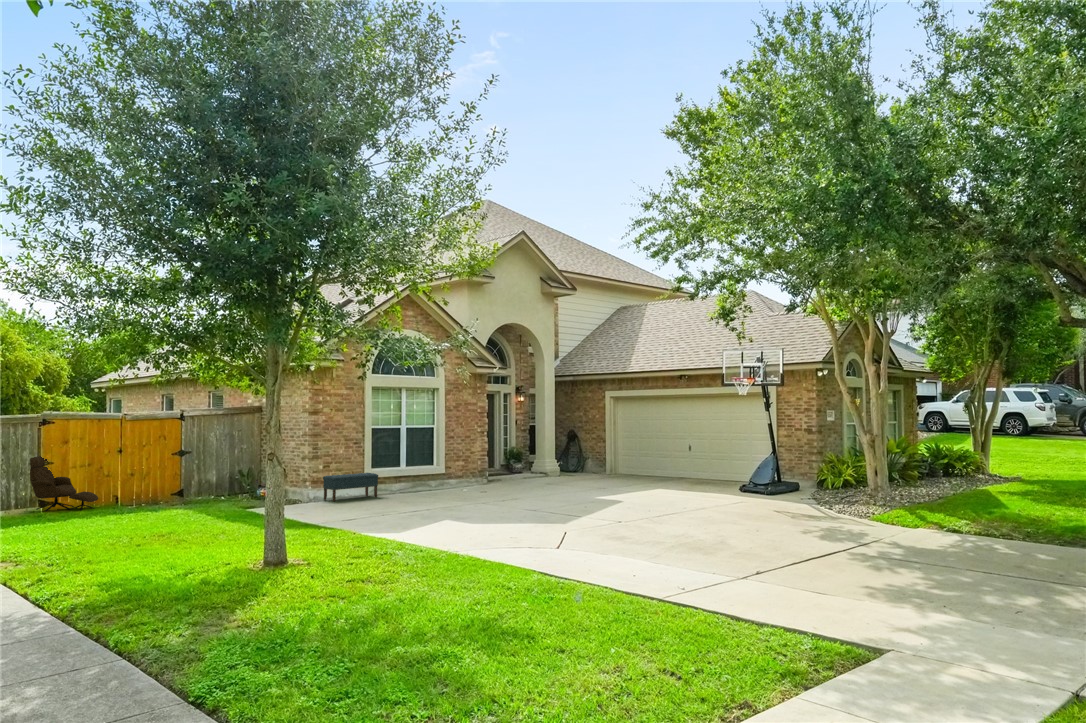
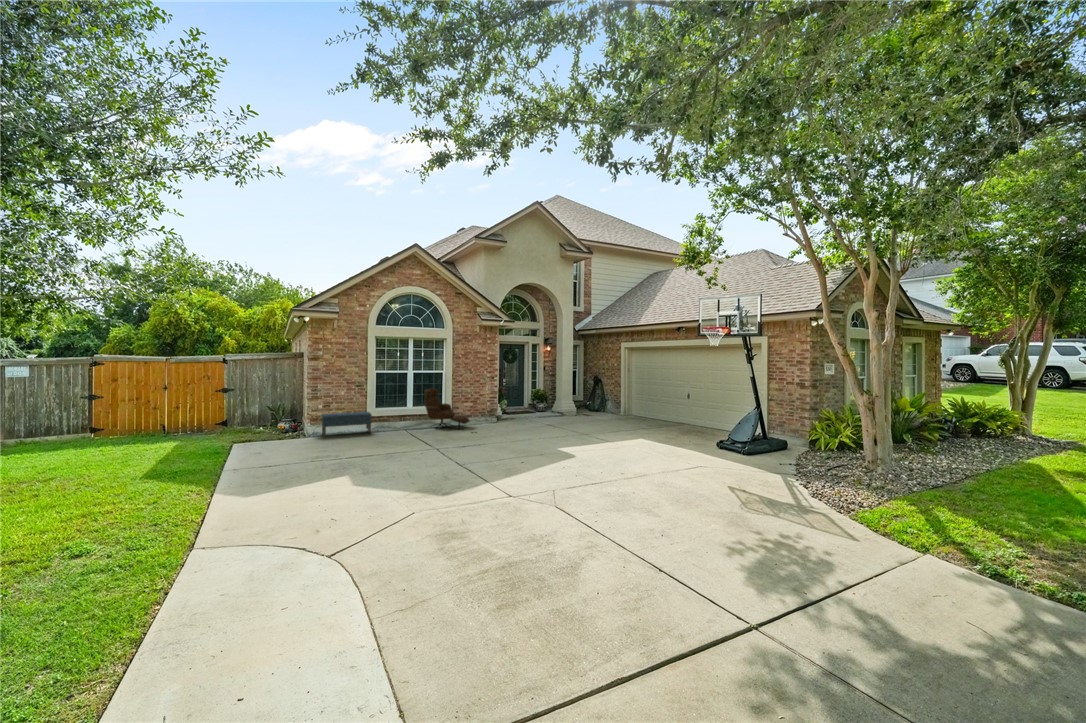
lounge chair: present [30,456,98,511] -> present [425,388,469,429]

